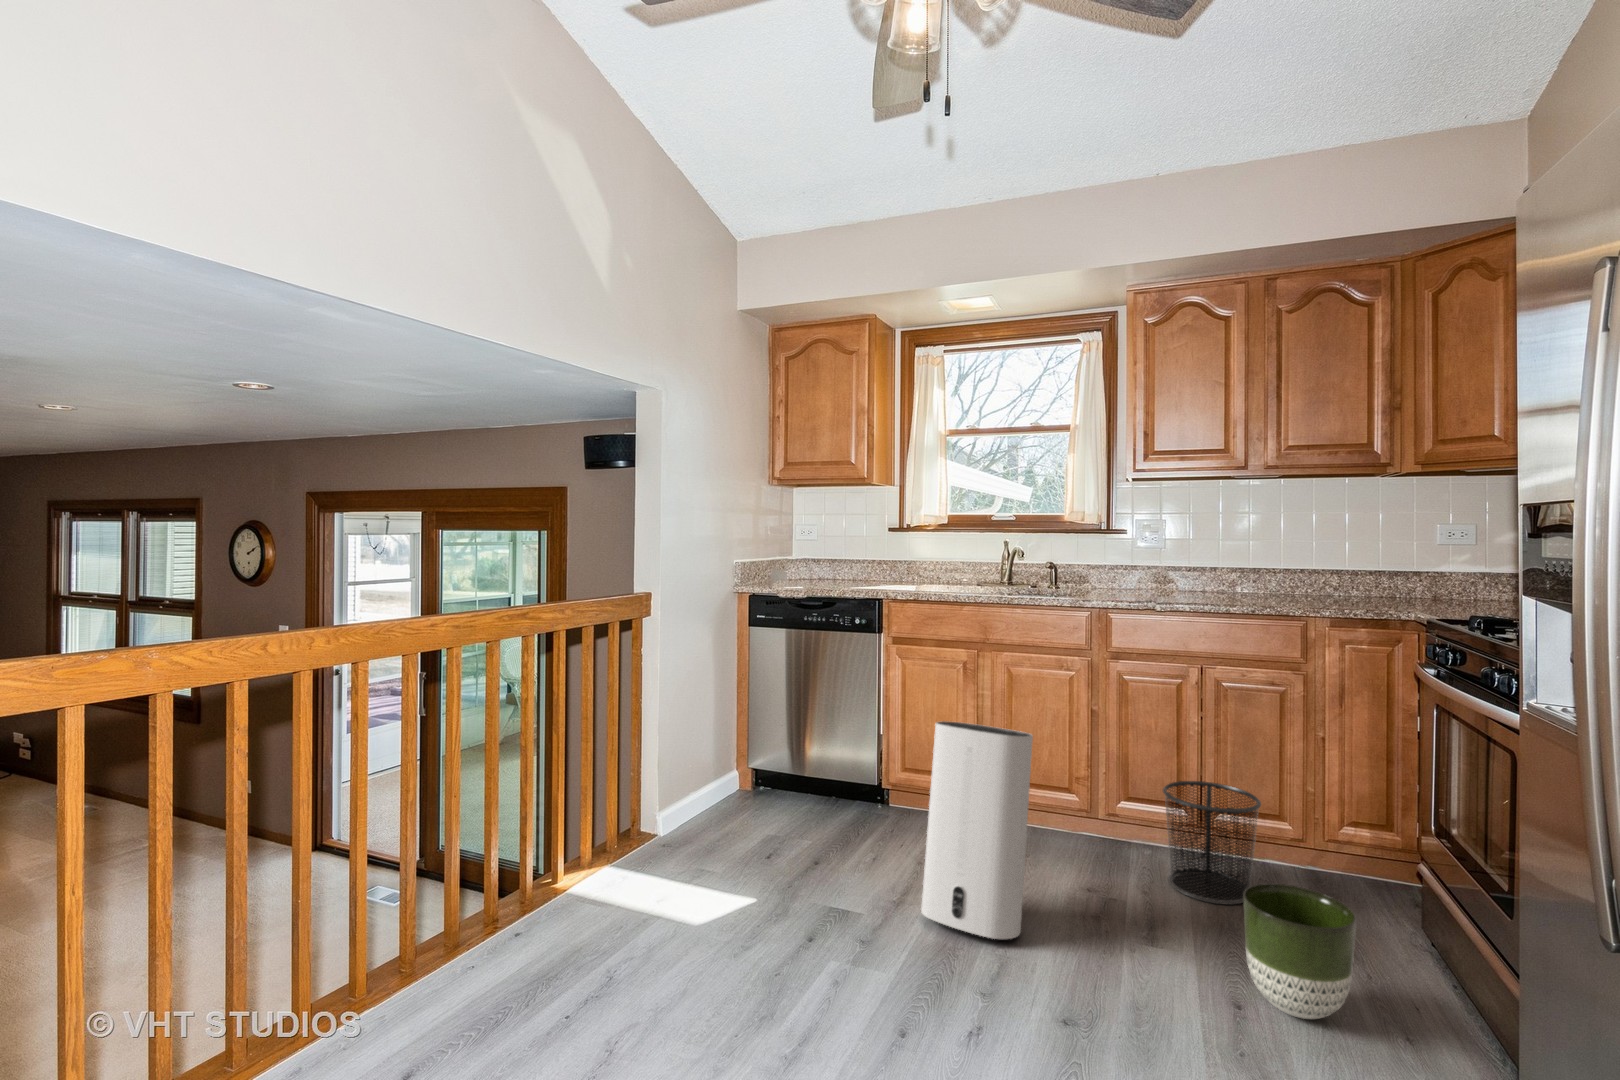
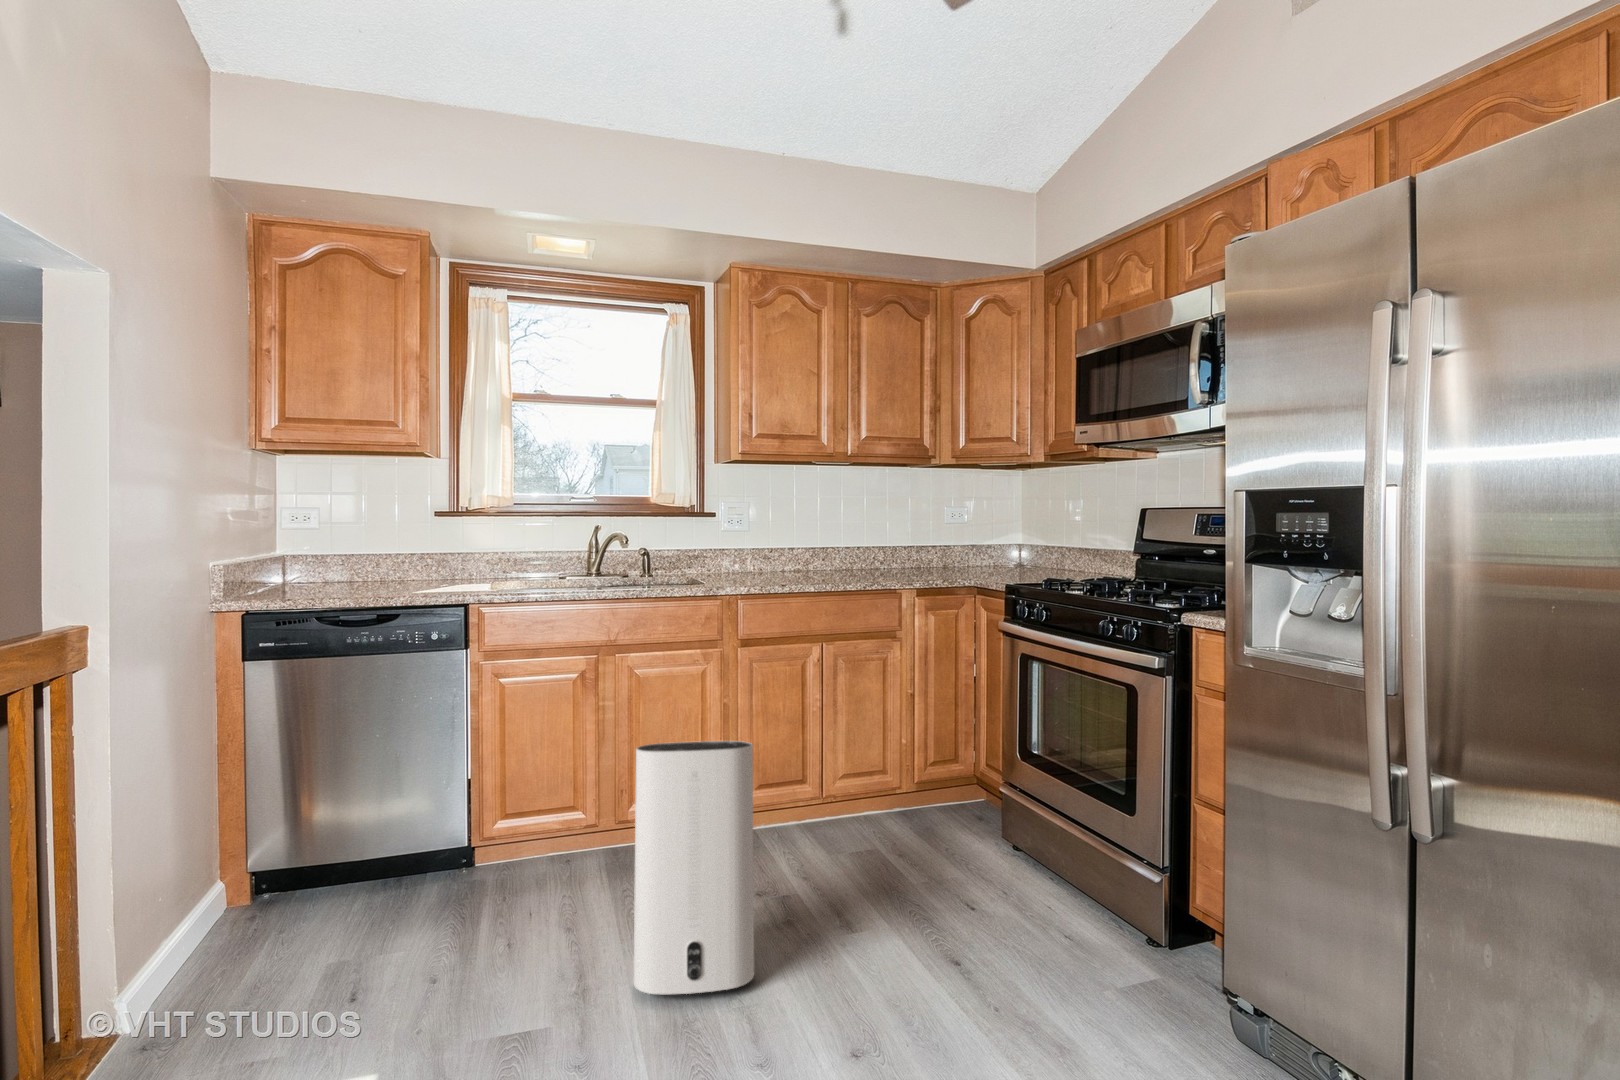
waste bin: present [1163,781,1261,905] -> none [812,753,896,869]
planter: present [1243,883,1356,1019] -> none [957,831,1046,949]

